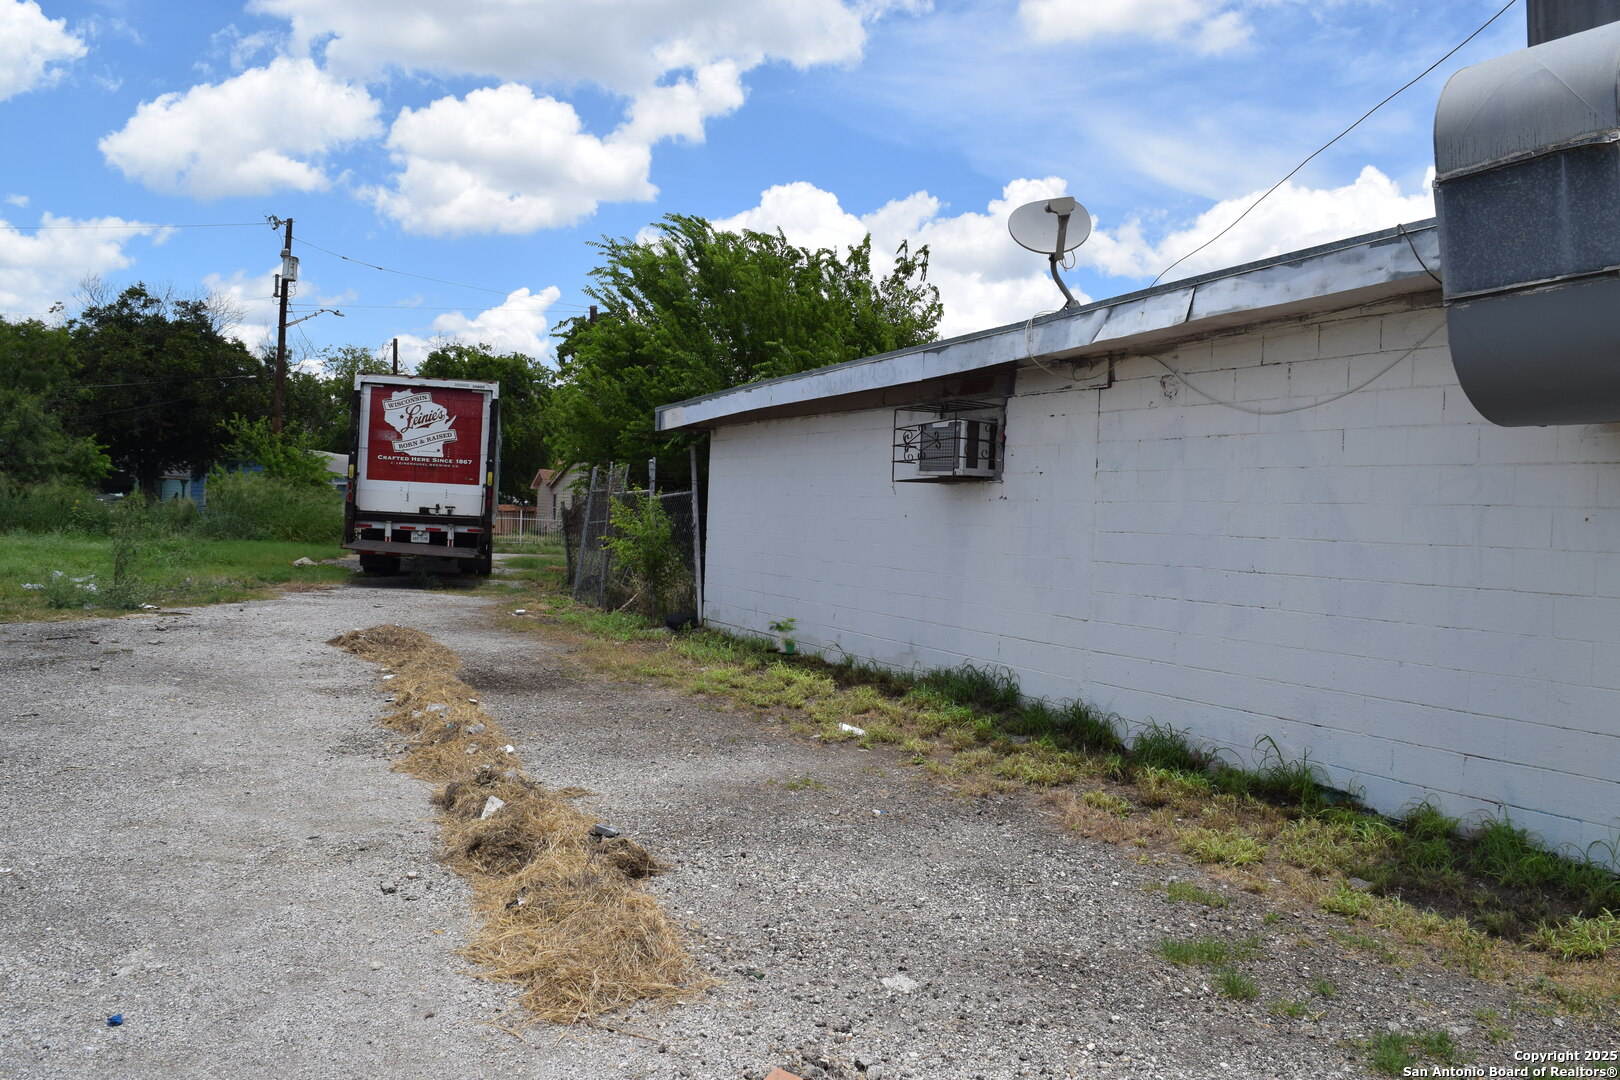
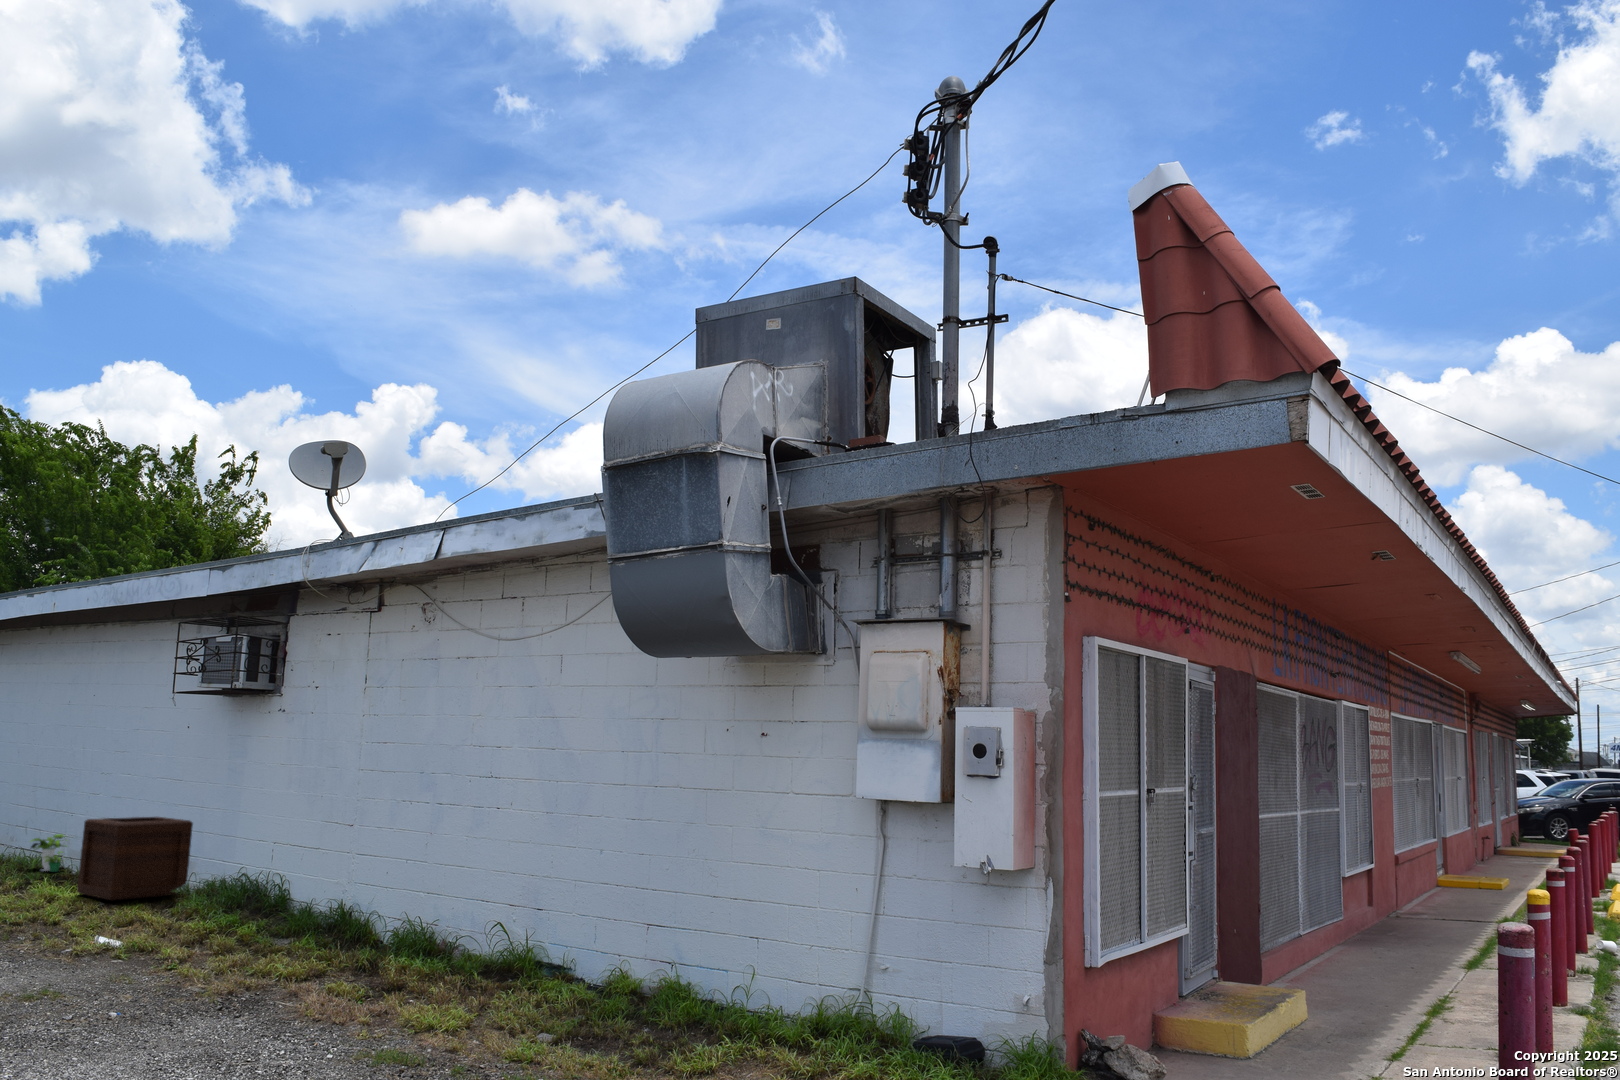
wooden crate: none [815,606,916,687] -> present [77,817,193,900]

